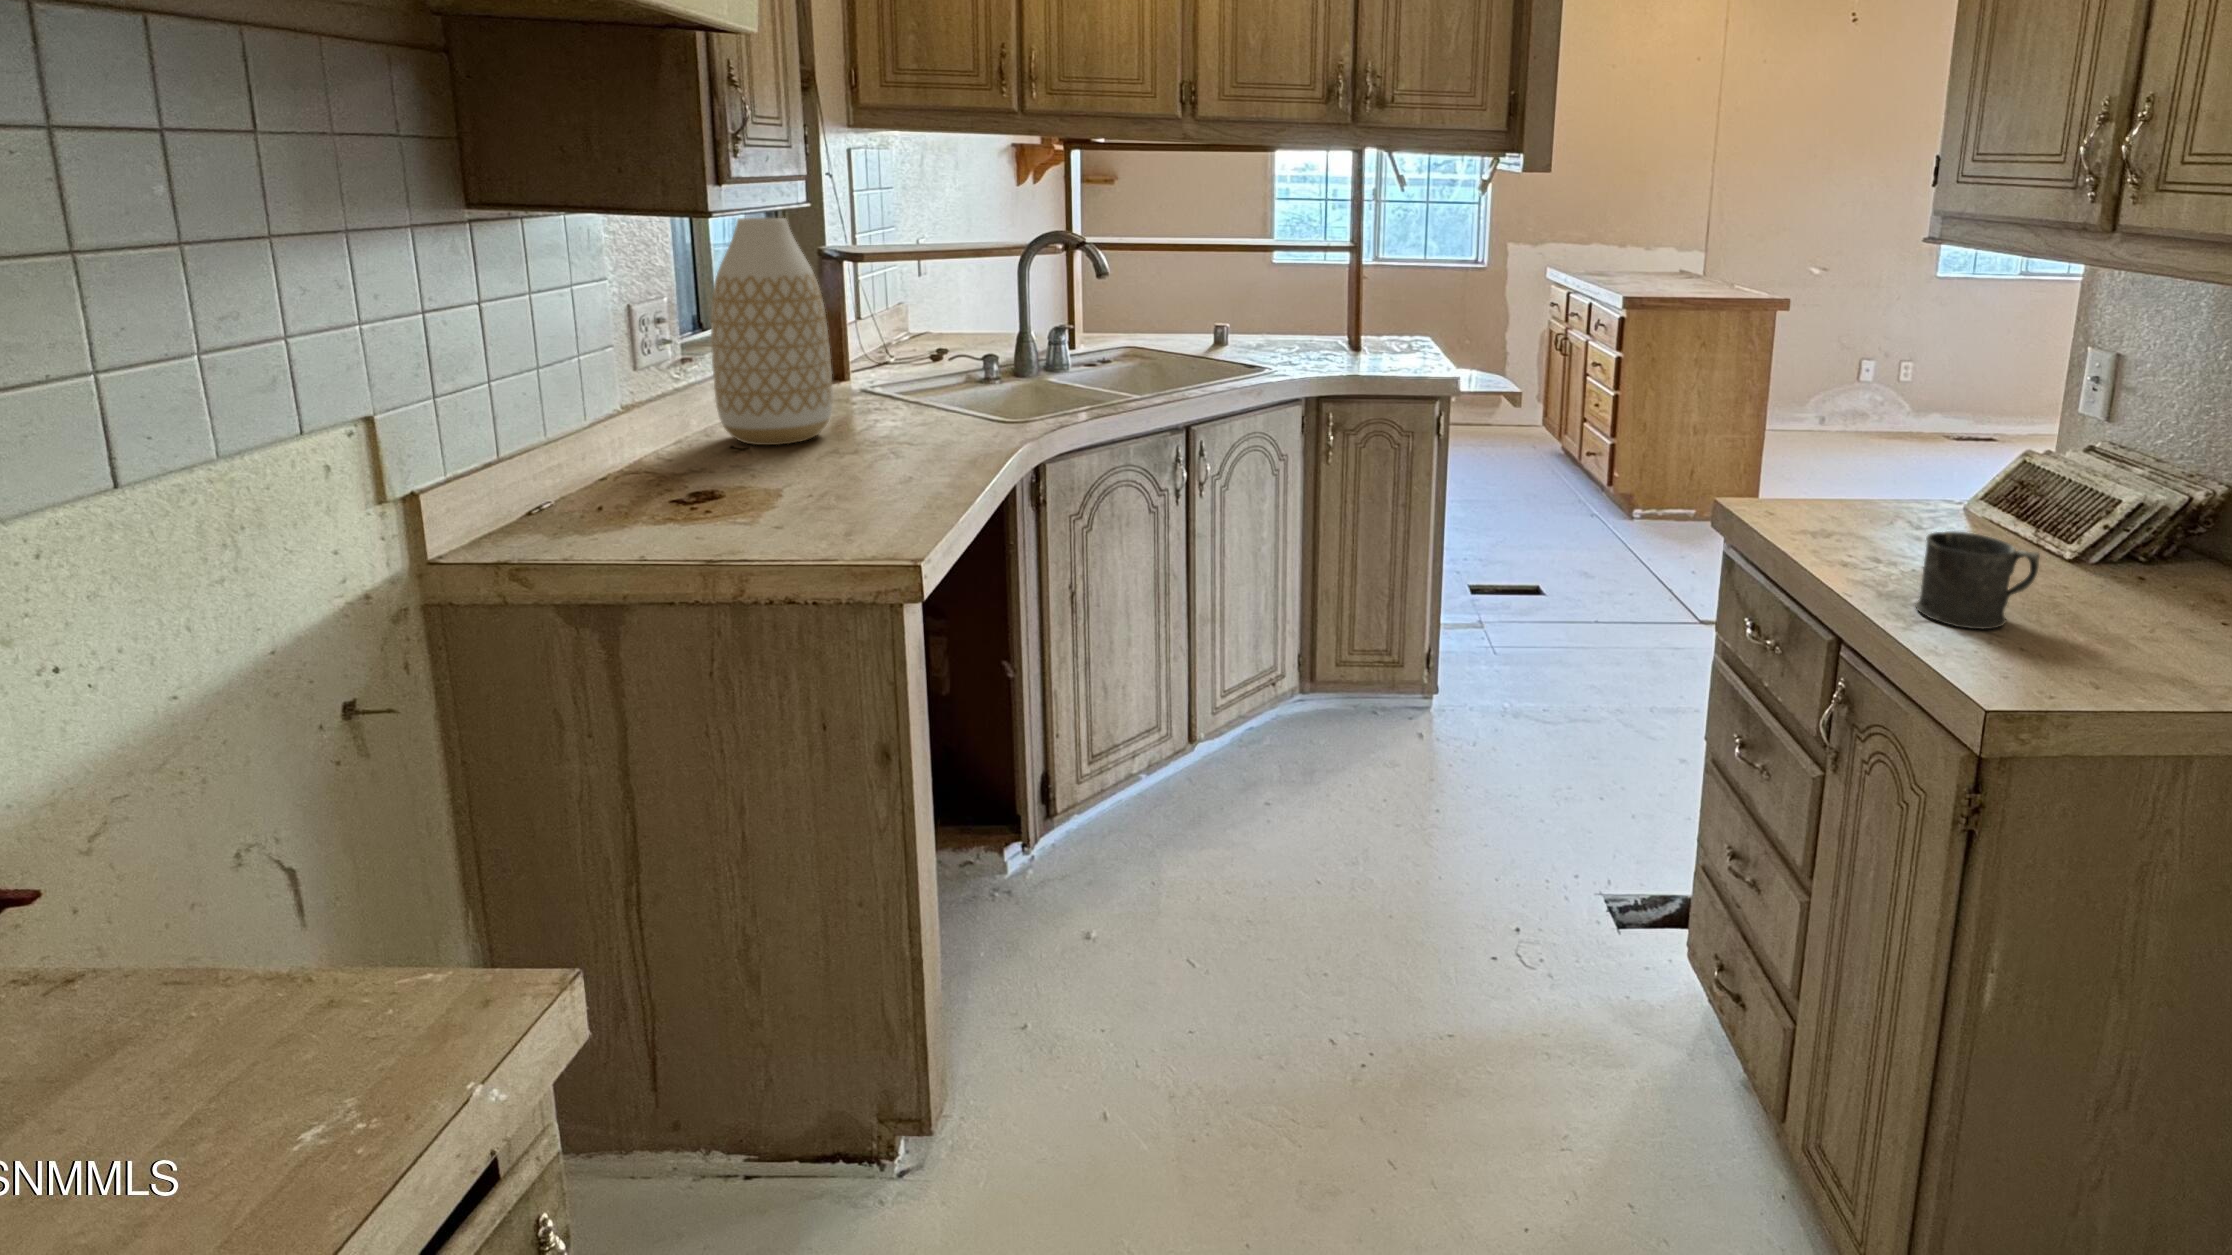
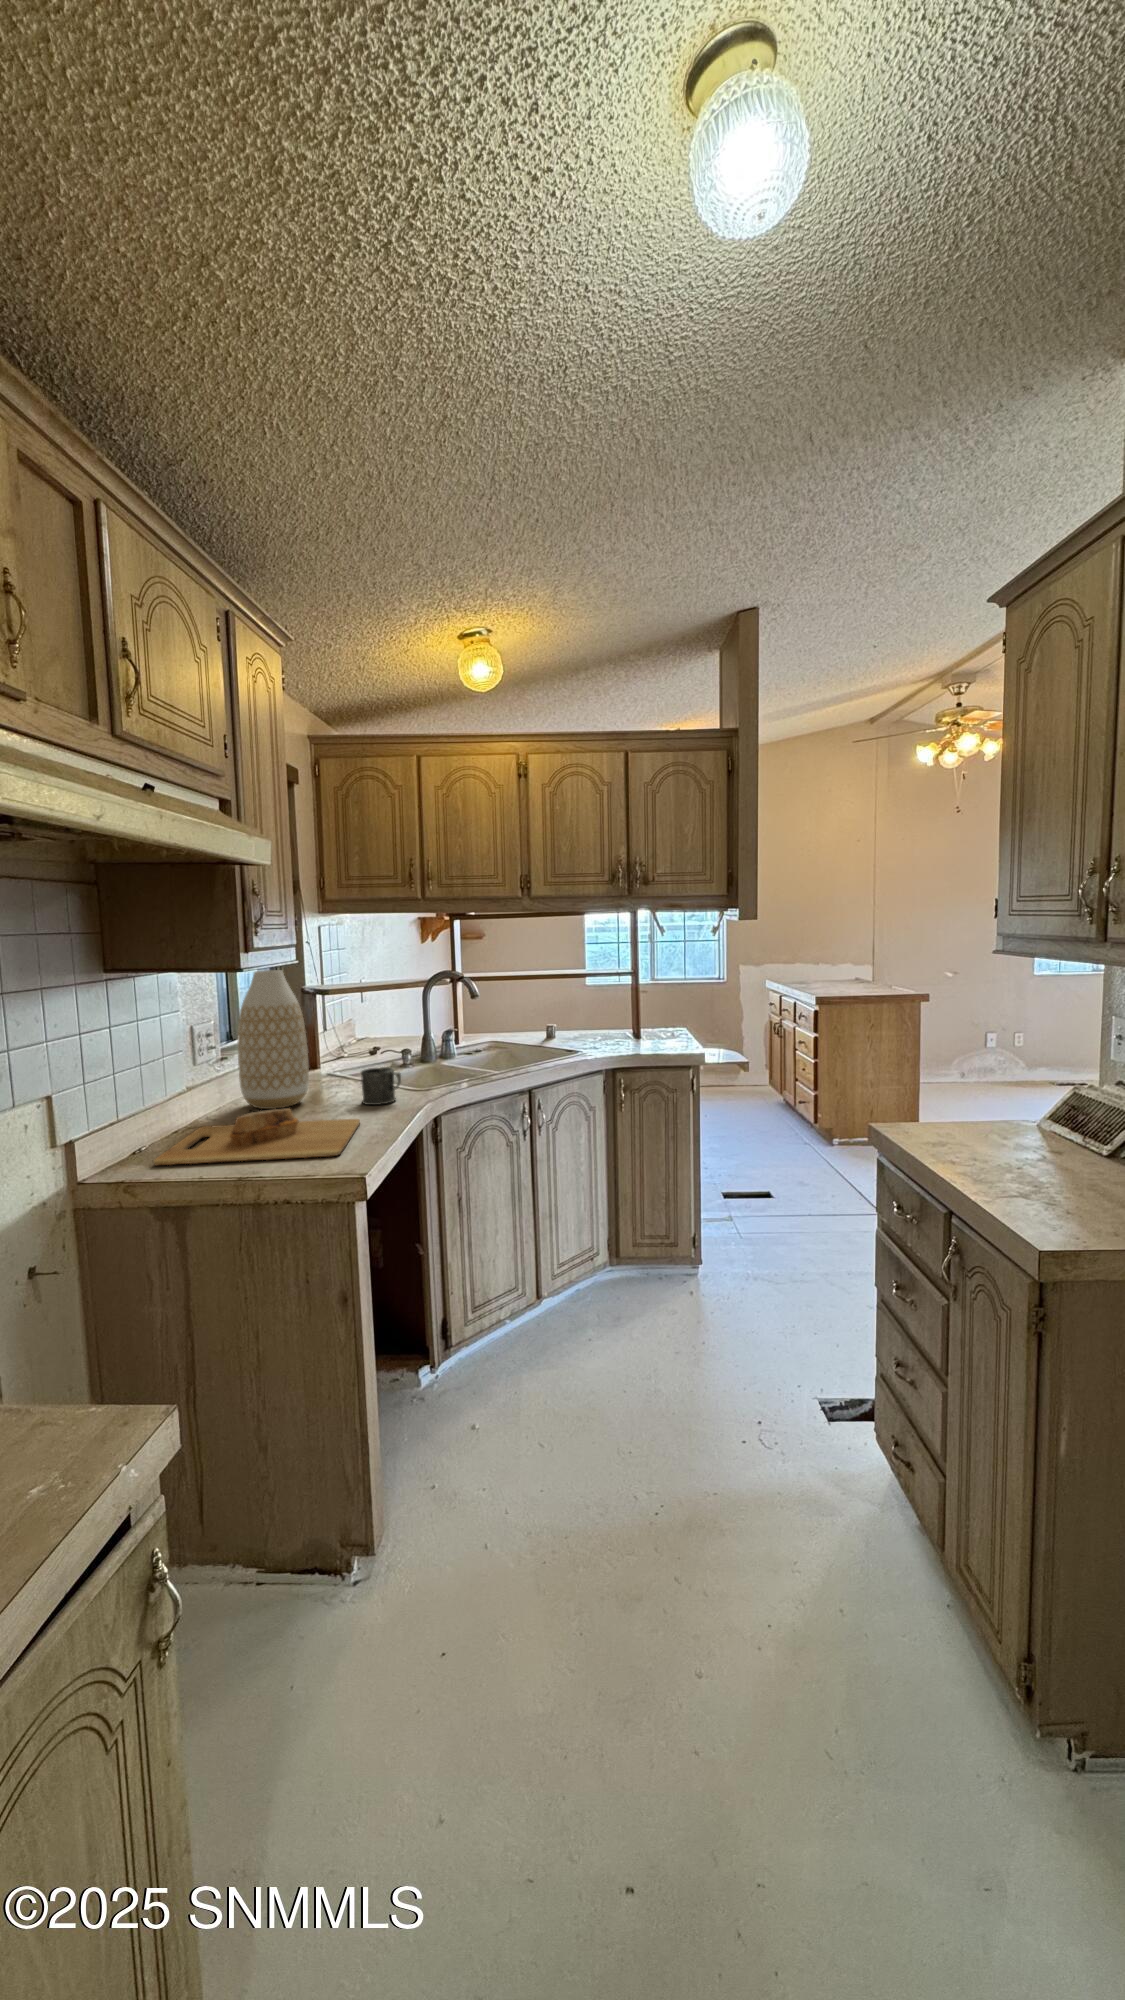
cutting board: none [558,447,915,538] -> present [154,1108,360,1166]
mug: present [1915,531,2040,629] -> present [361,1067,401,1105]

